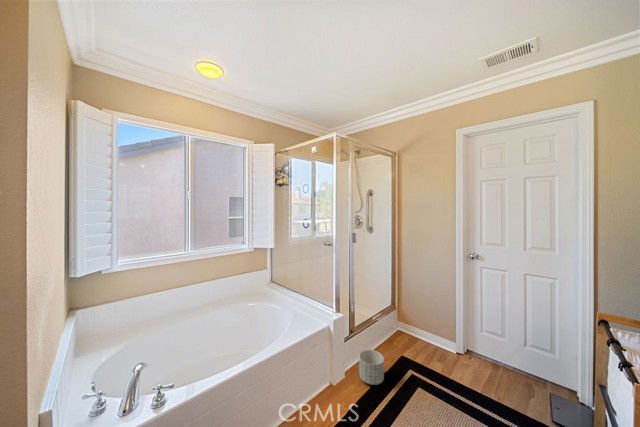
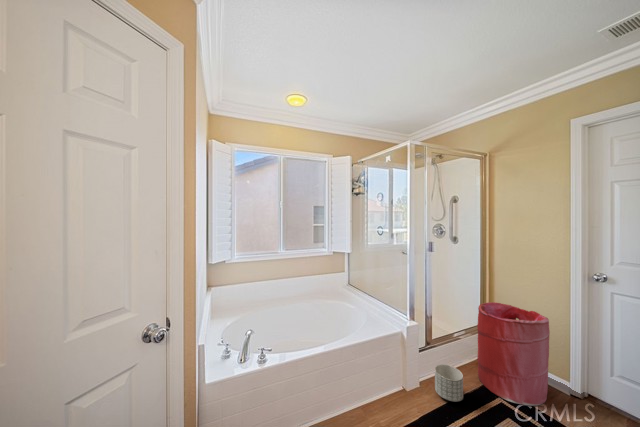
laundry hamper: none [391,285,445,371] -> present [477,302,550,406]

